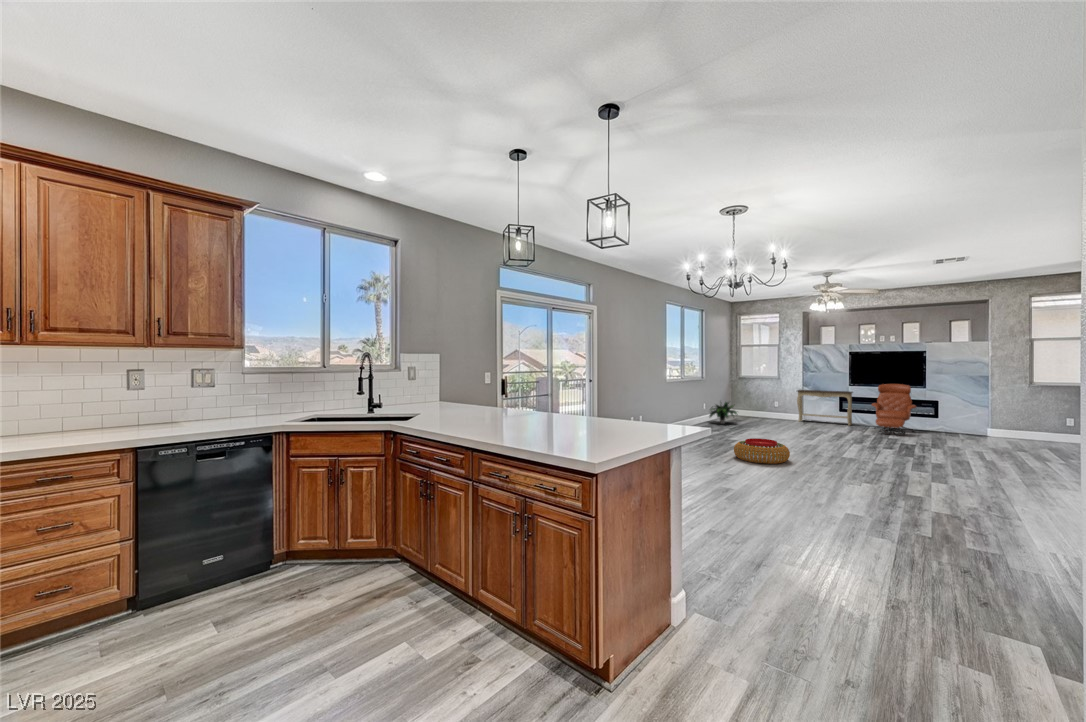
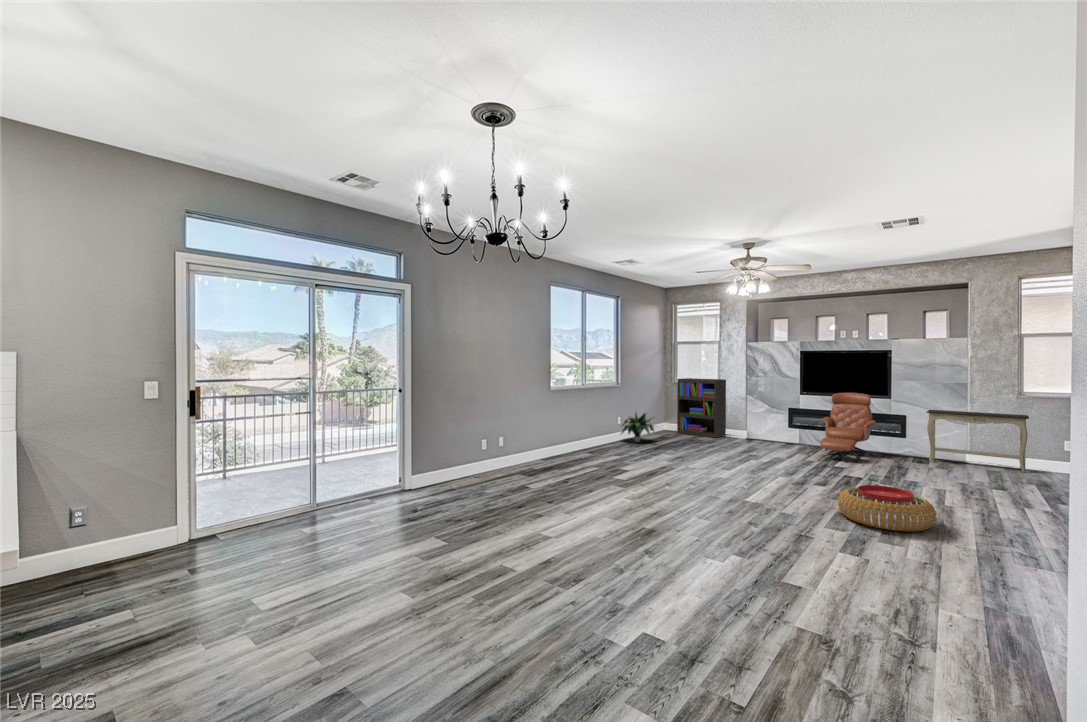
bookshelf: none [746,374,786,421] -> present [677,378,726,438]
console table: present [797,390,853,426] -> present [926,410,1029,472]
pouf: present [734,438,790,464] -> present [838,485,937,532]

